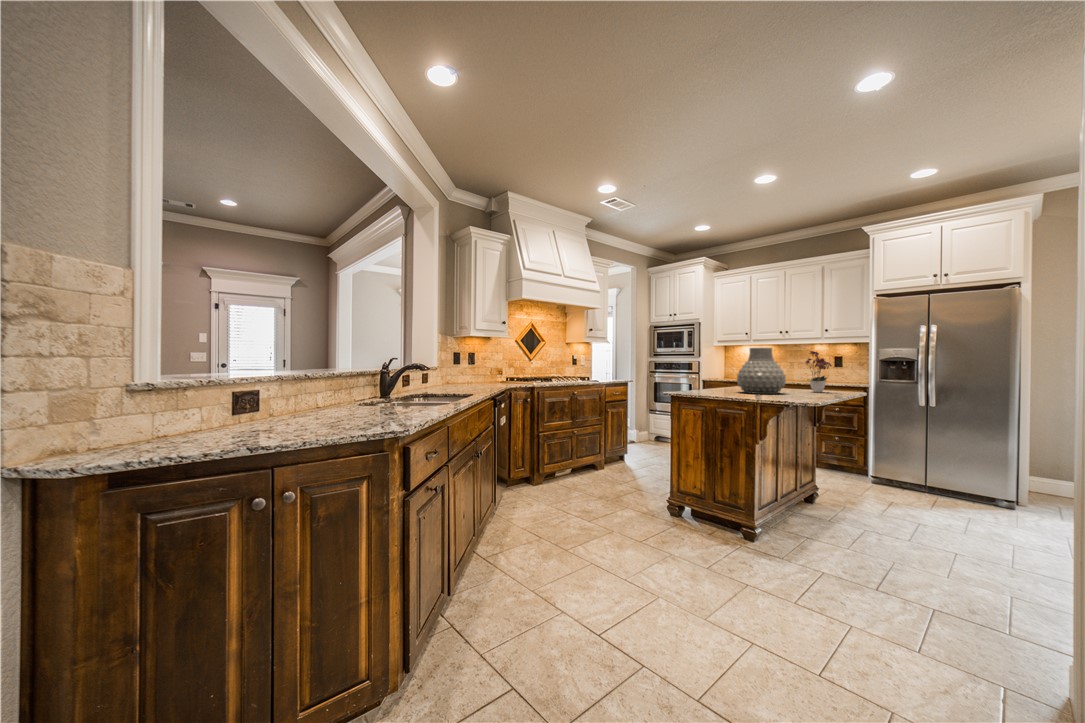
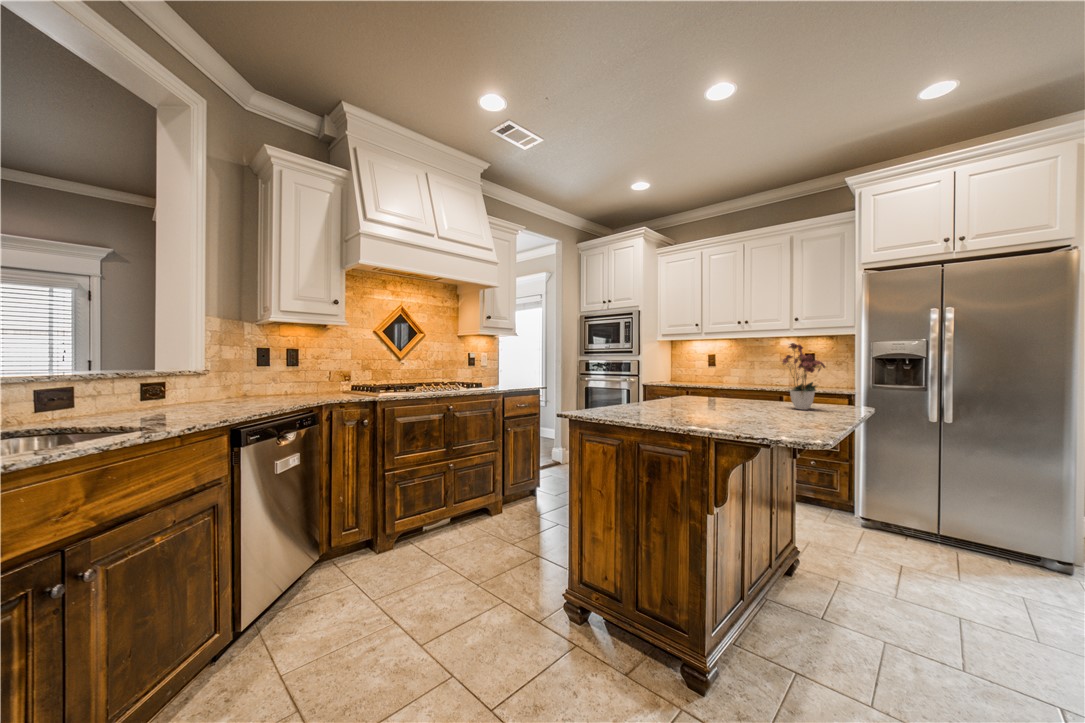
vase: present [737,348,786,394] -> none [676,337,756,415]

